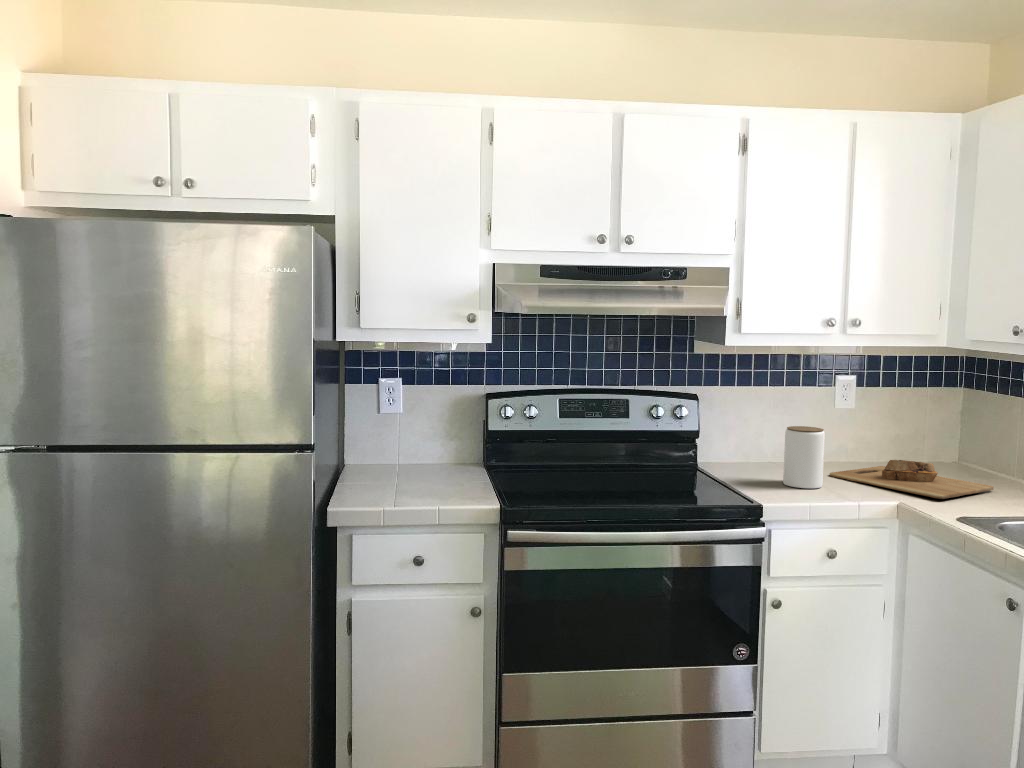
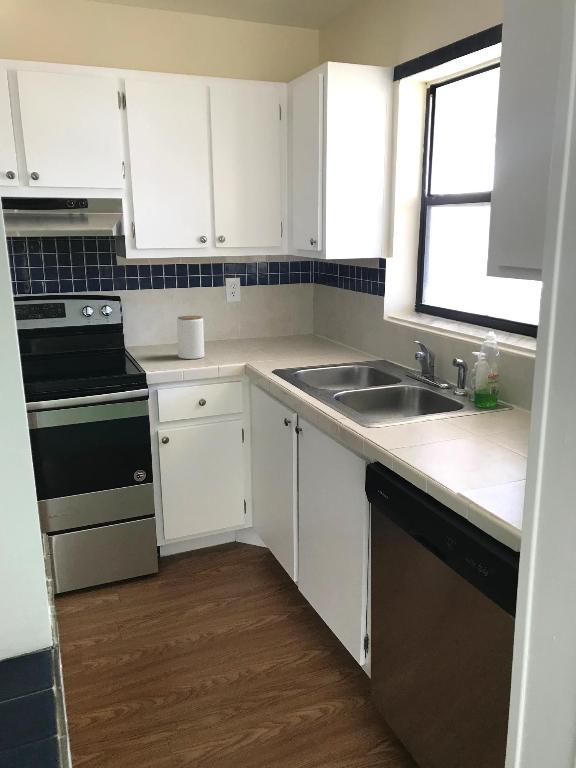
cutting board: present [830,460,994,499] -> none [216,335,315,360]

